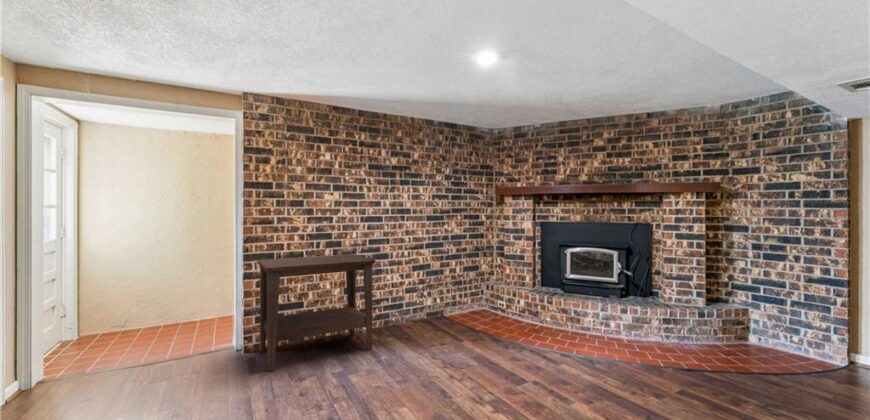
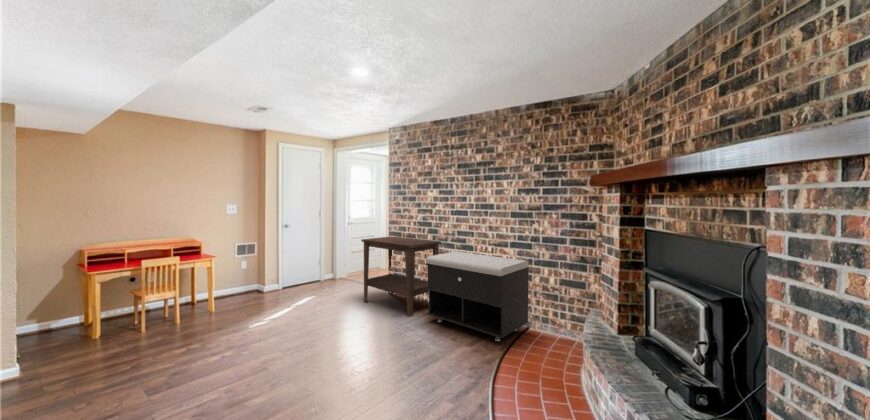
storage bench: none [376,257,476,339] -> present [426,252,528,341]

